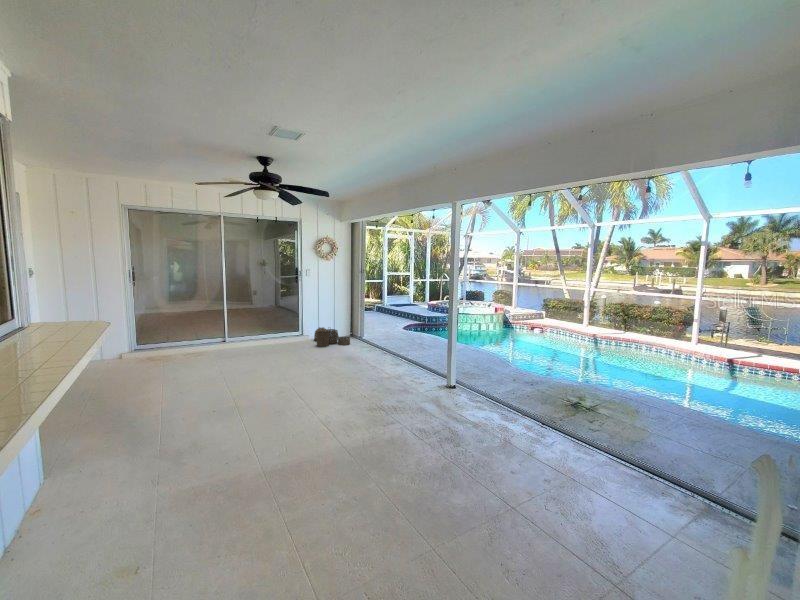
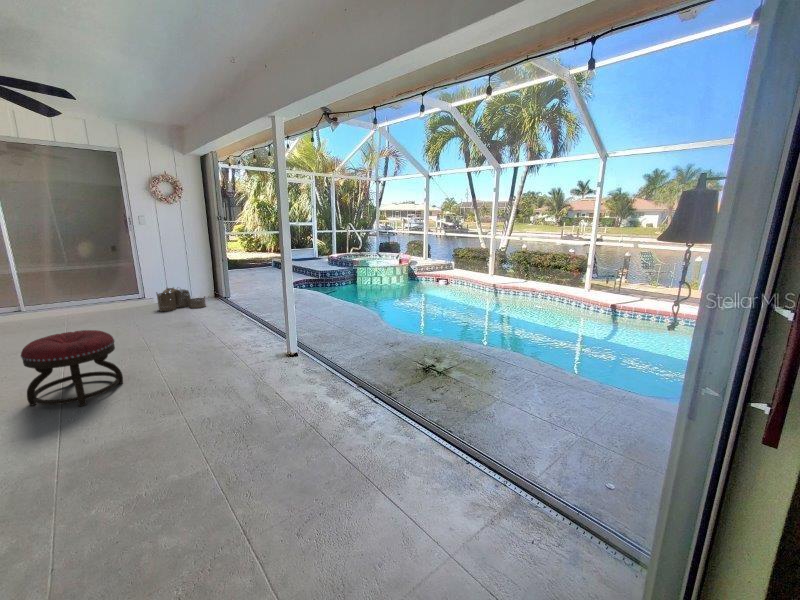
ottoman: none [289,358,341,414] -> present [21,330,123,406]

